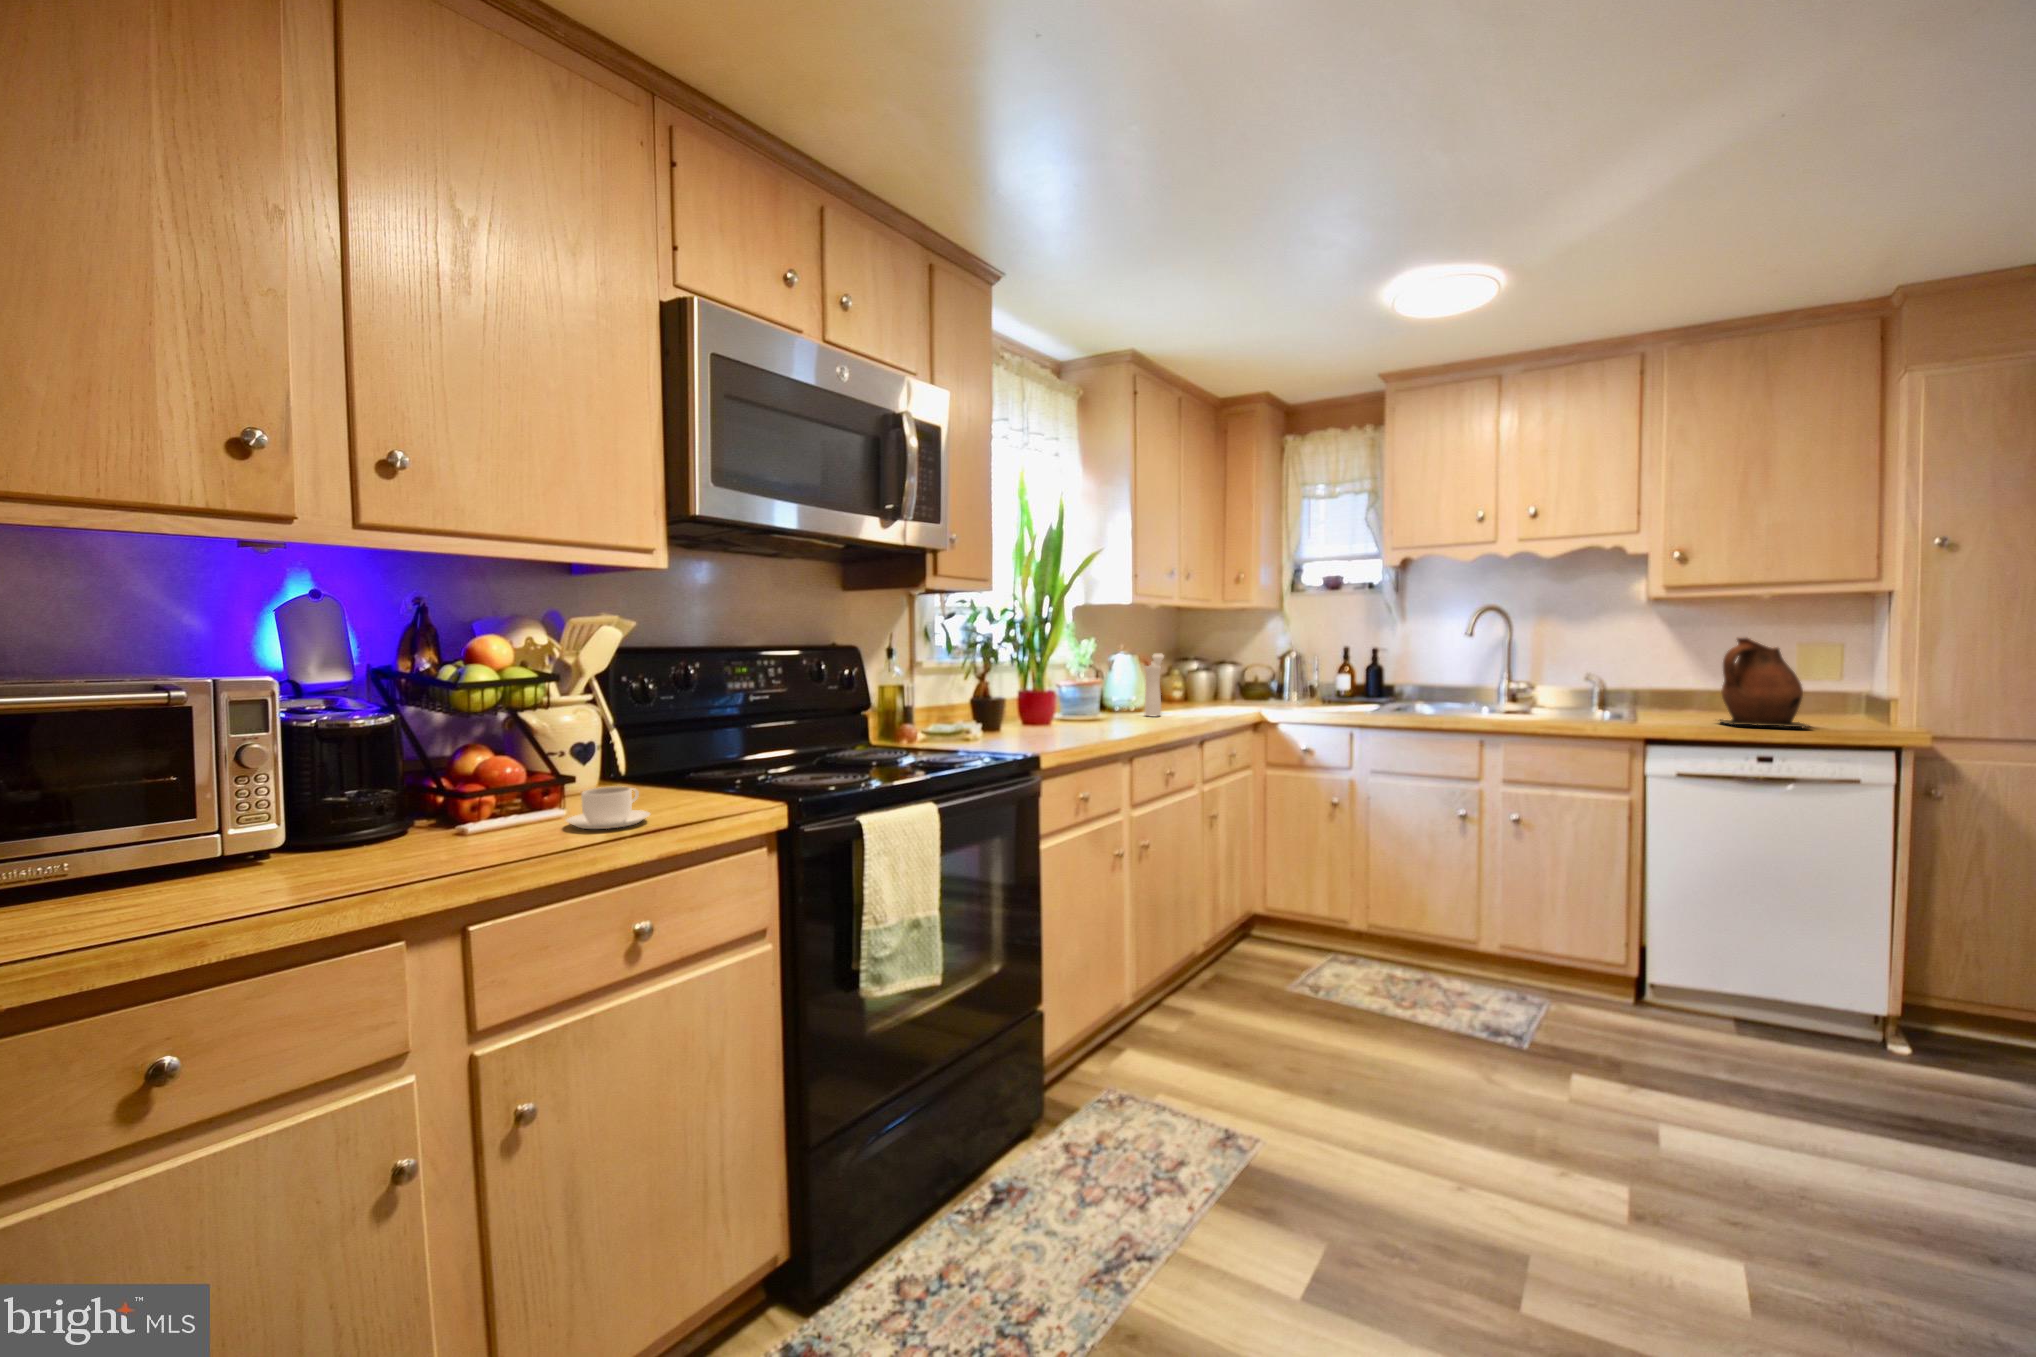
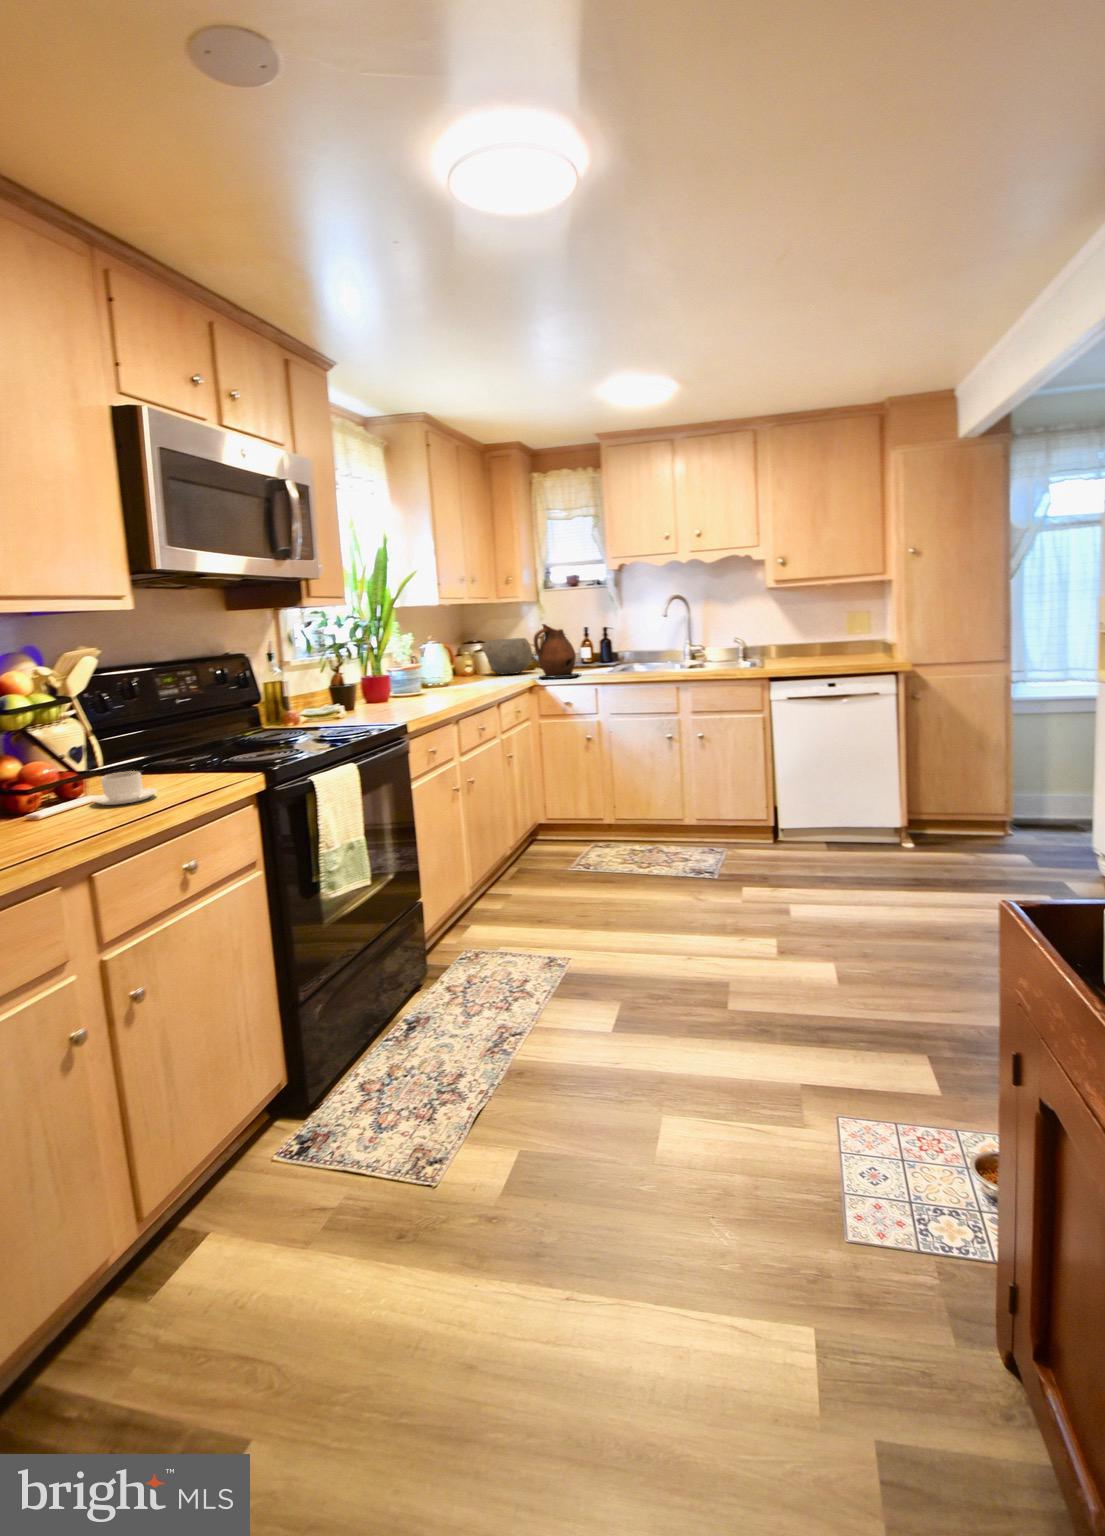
ceramic pitcher: present [1720,637,1808,728] -> present [534,624,578,678]
pepper mill: present [1145,653,1164,716] -> none [450,641,466,690]
ceramic bowl: none [1198,655,1270,701] -> present [482,638,534,674]

